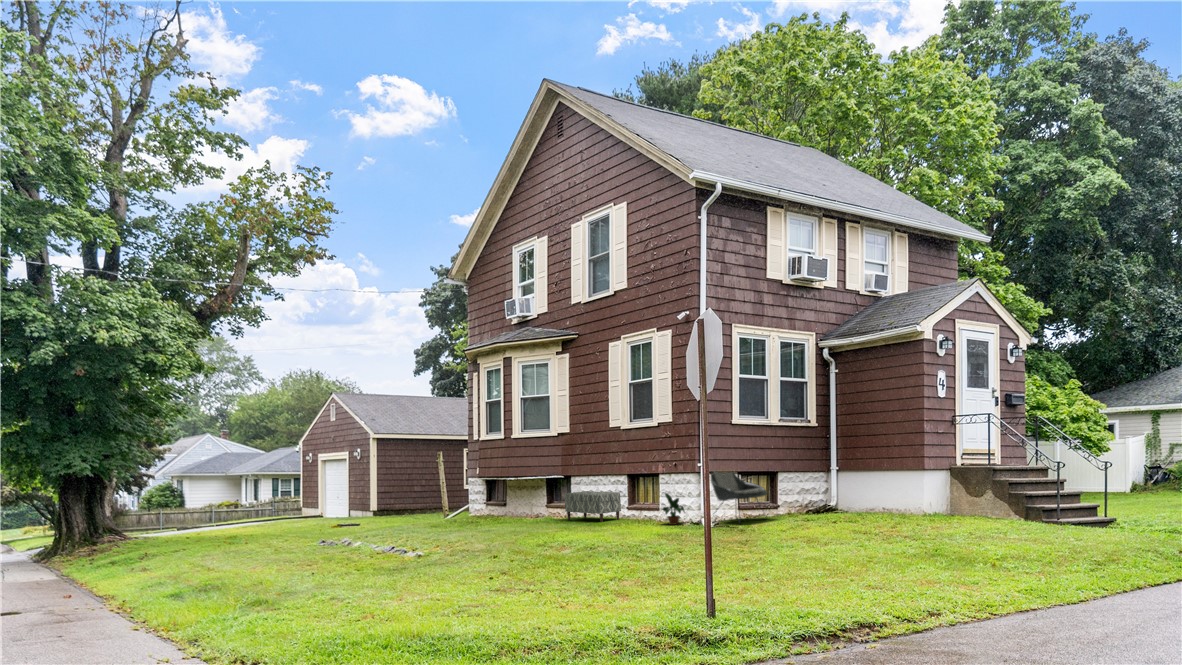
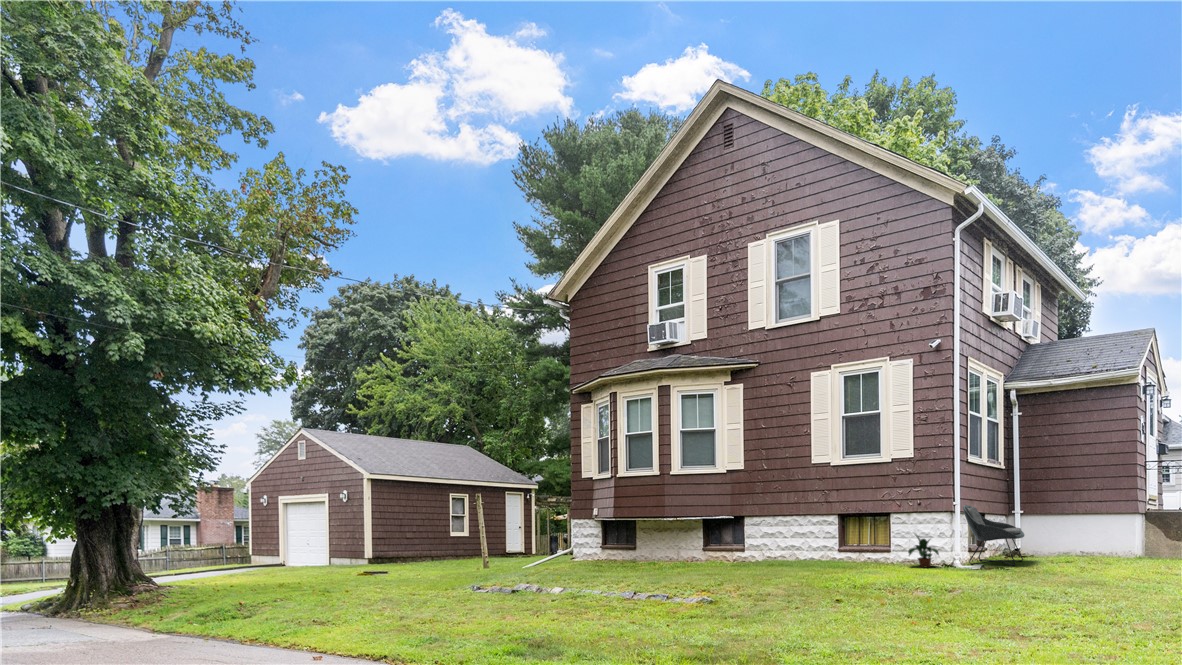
bench: present [565,491,621,522] -> none [760,532,829,566]

